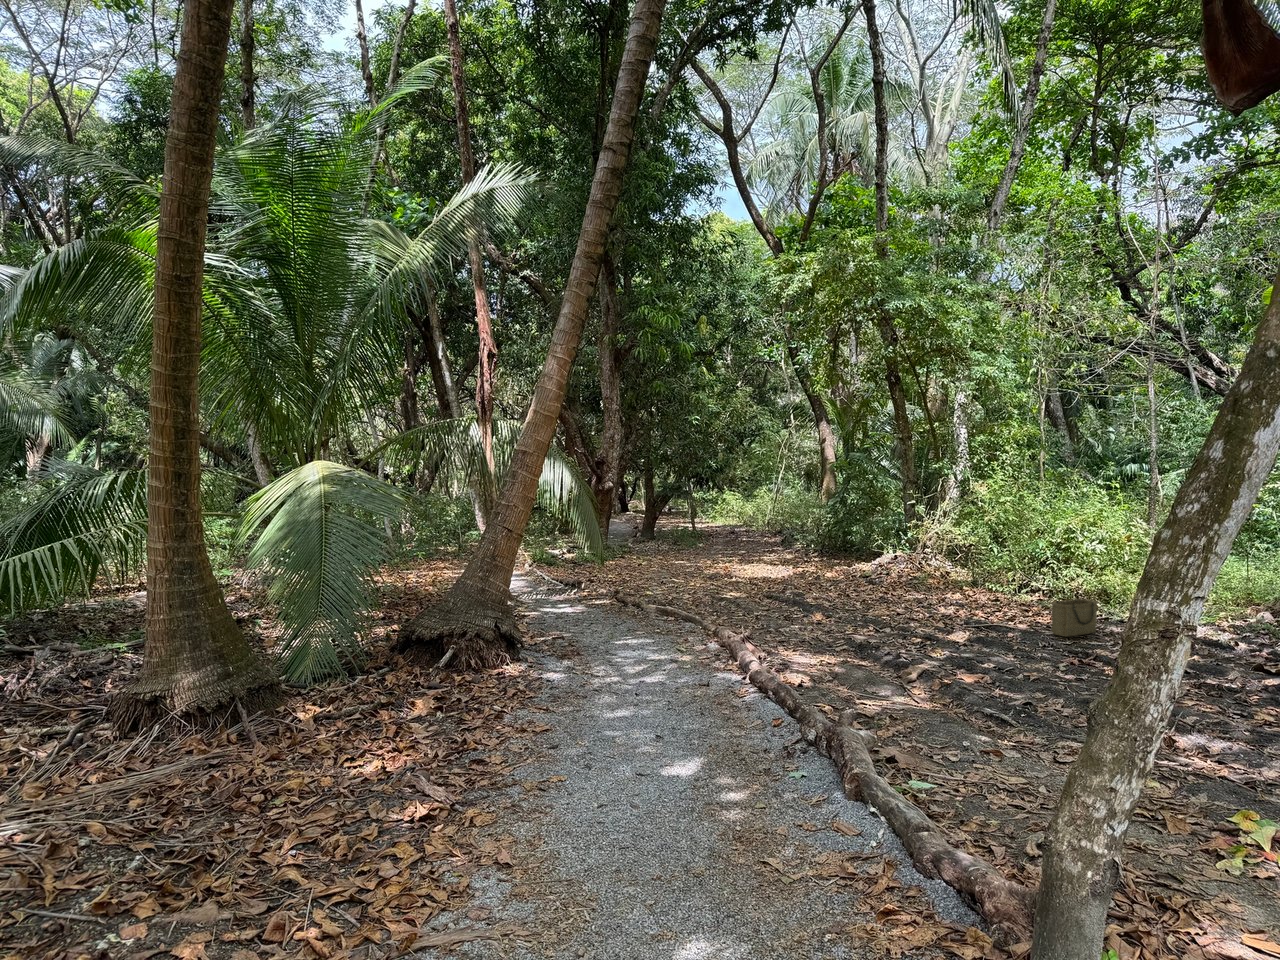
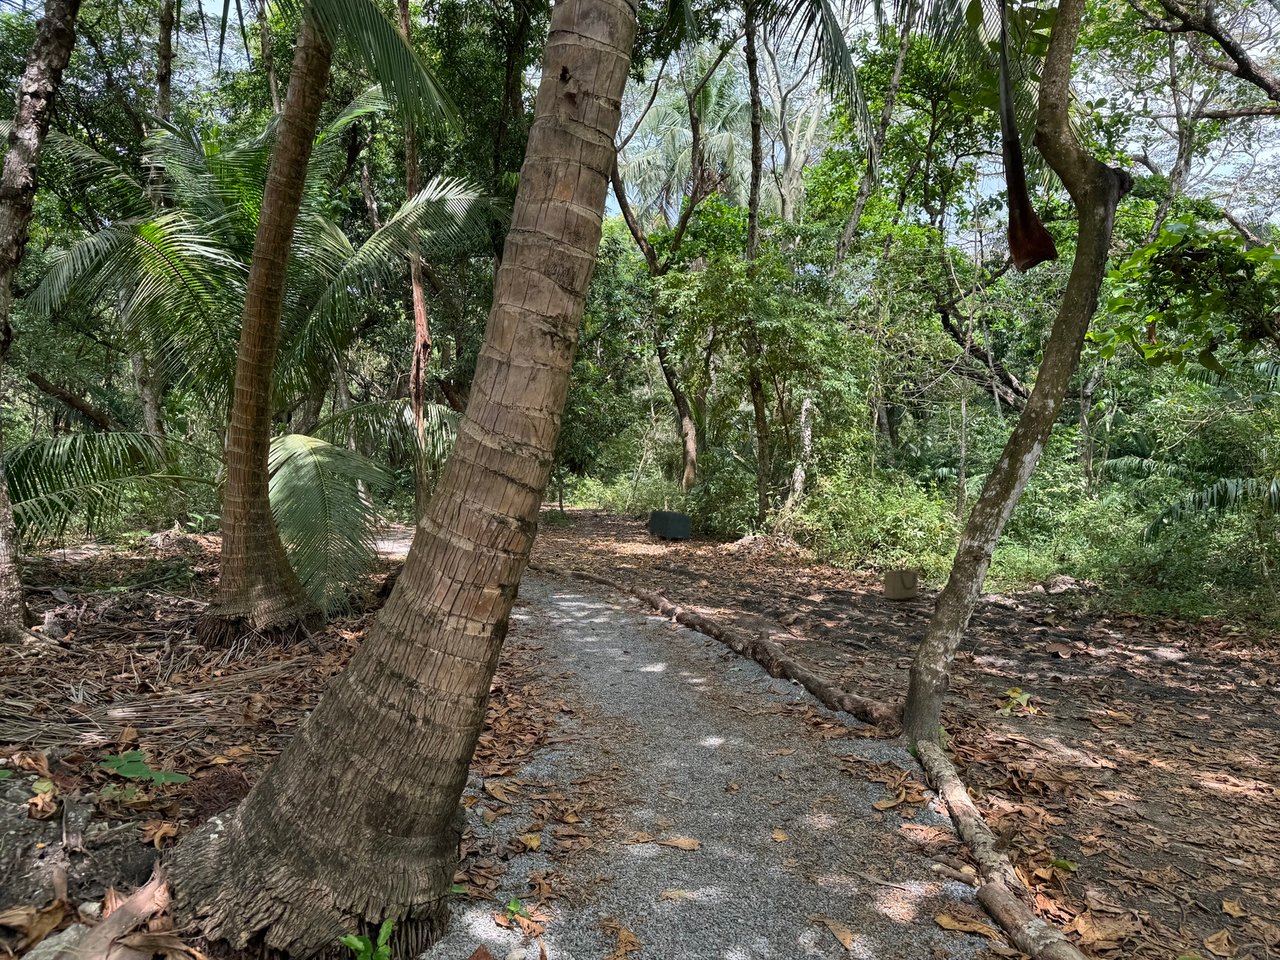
bench: none [781,524,825,559] -> present [650,511,691,541]

